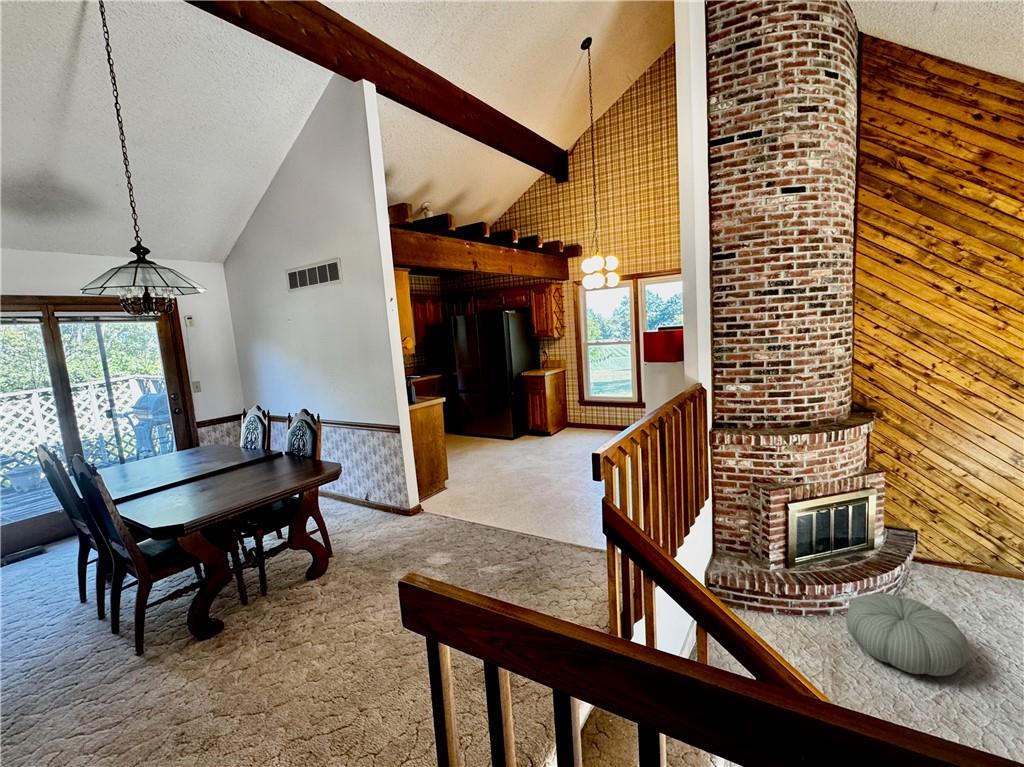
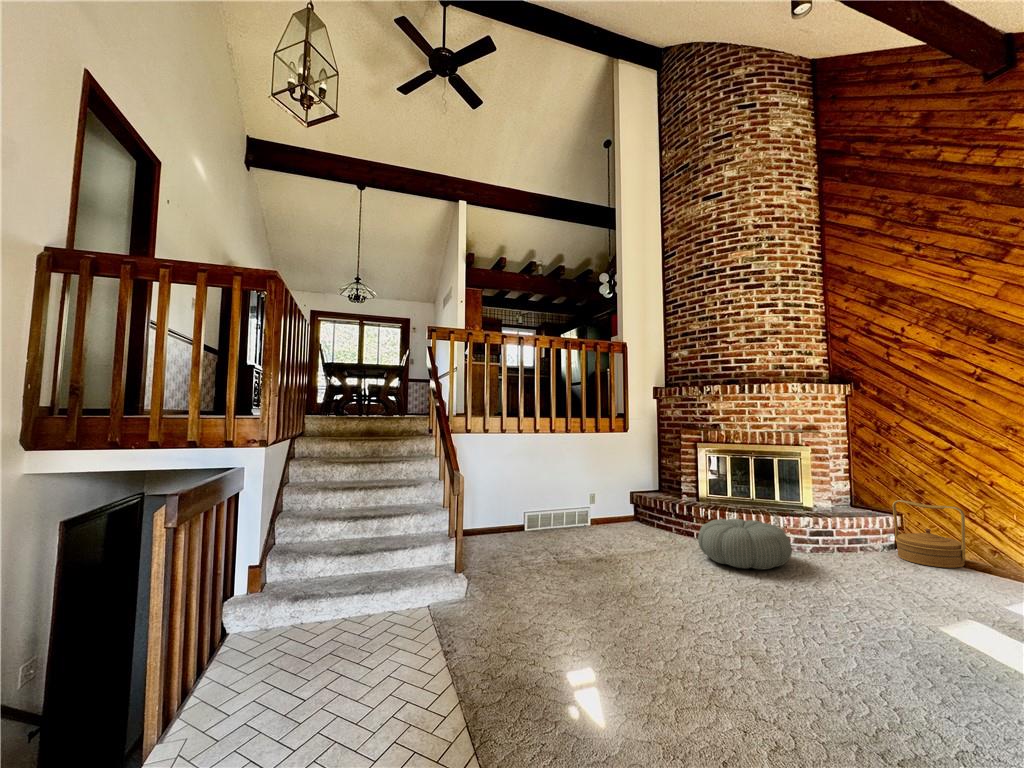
woven basket: none [929,528,997,590] -> present [892,500,966,568]

